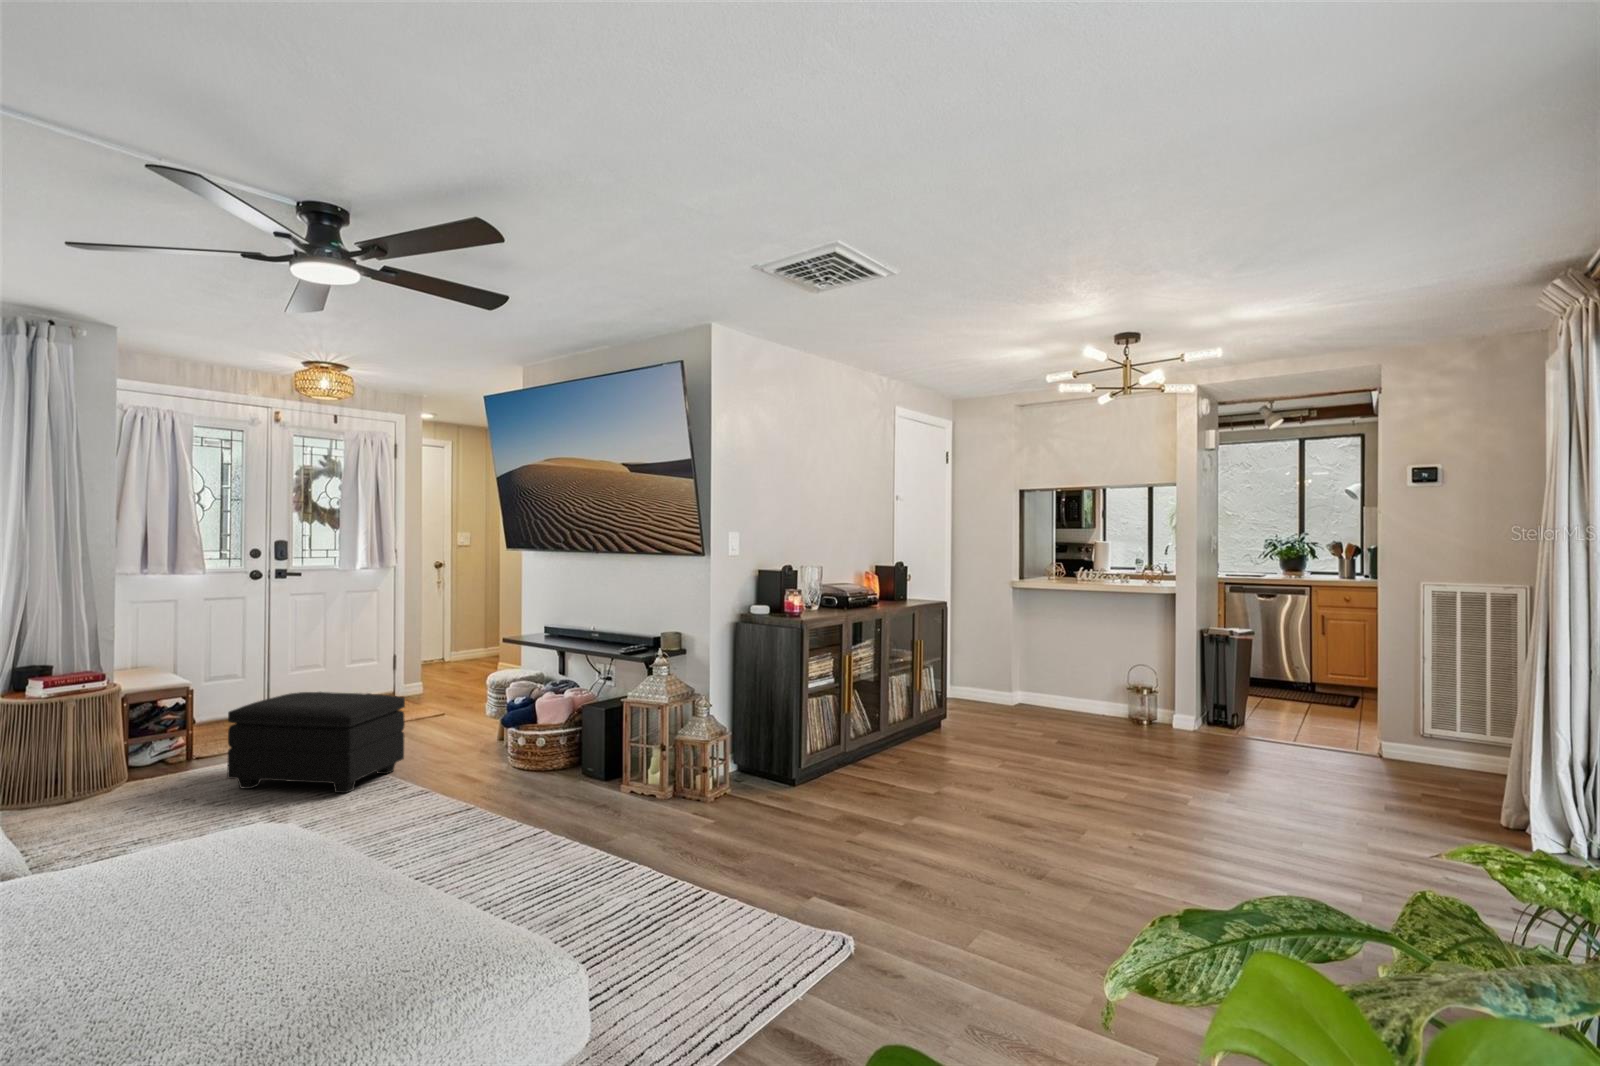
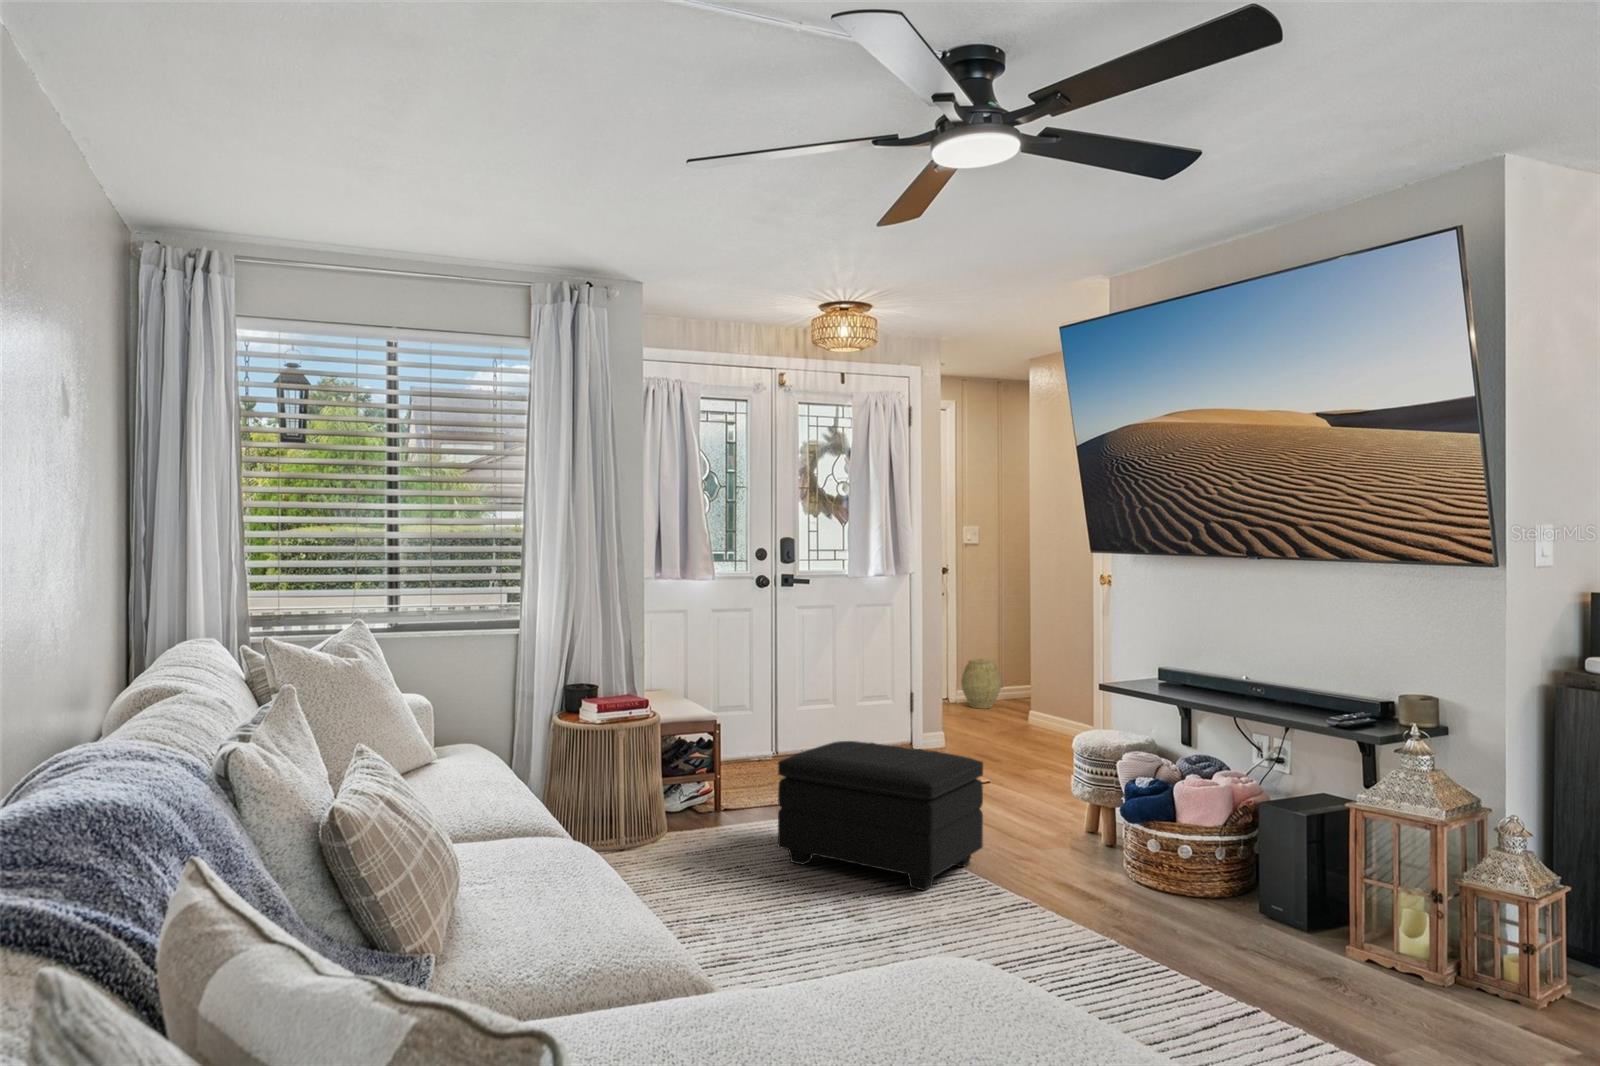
woven basket: none [453,629,485,666] -> present [961,658,1001,709]

